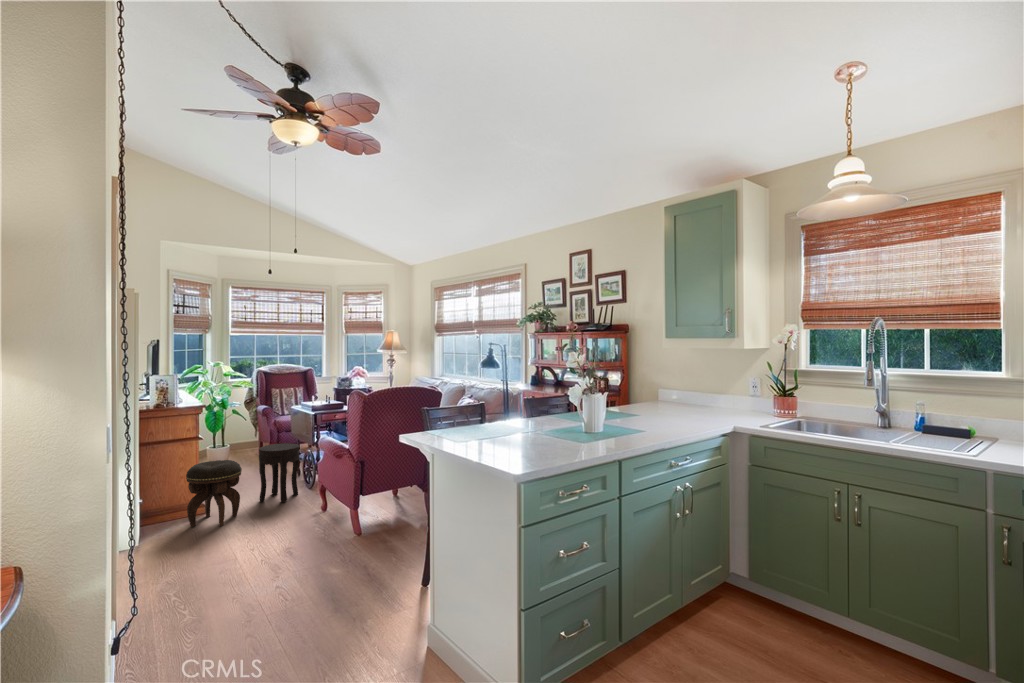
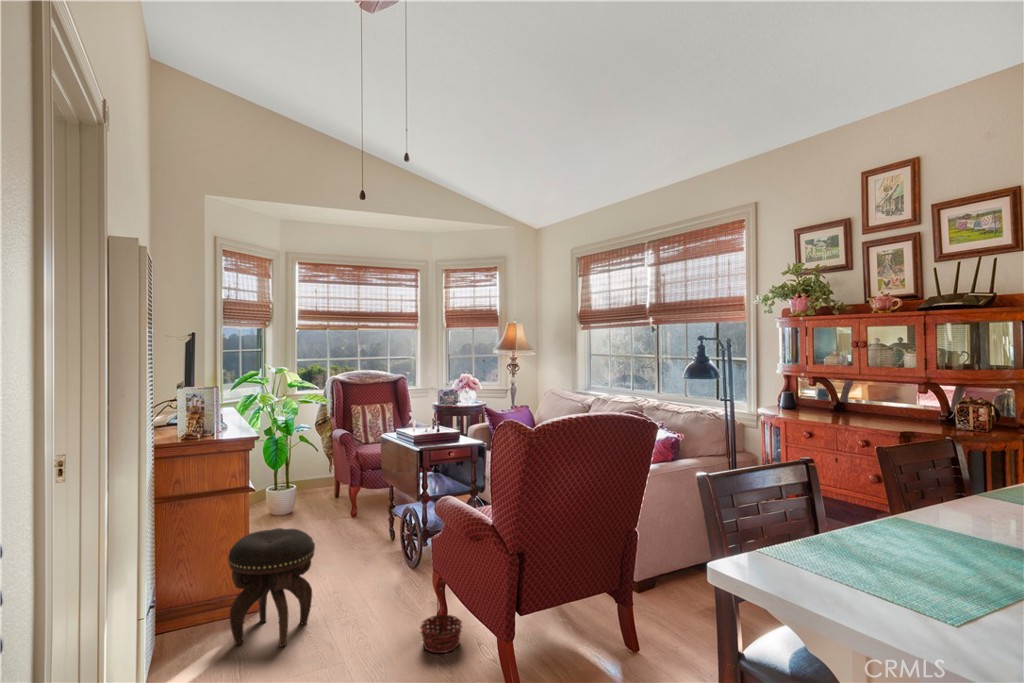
side table: present [259,443,299,502] -> none [340,497,401,598]
basket: none [305,487,331,522] -> present [421,587,462,653]

